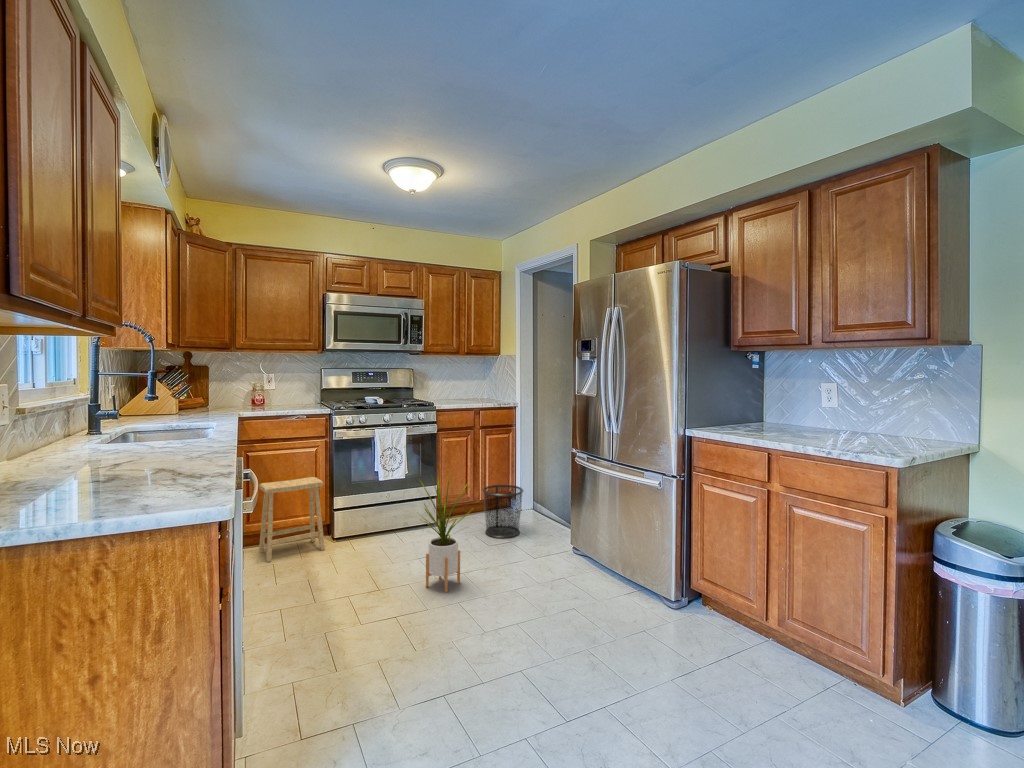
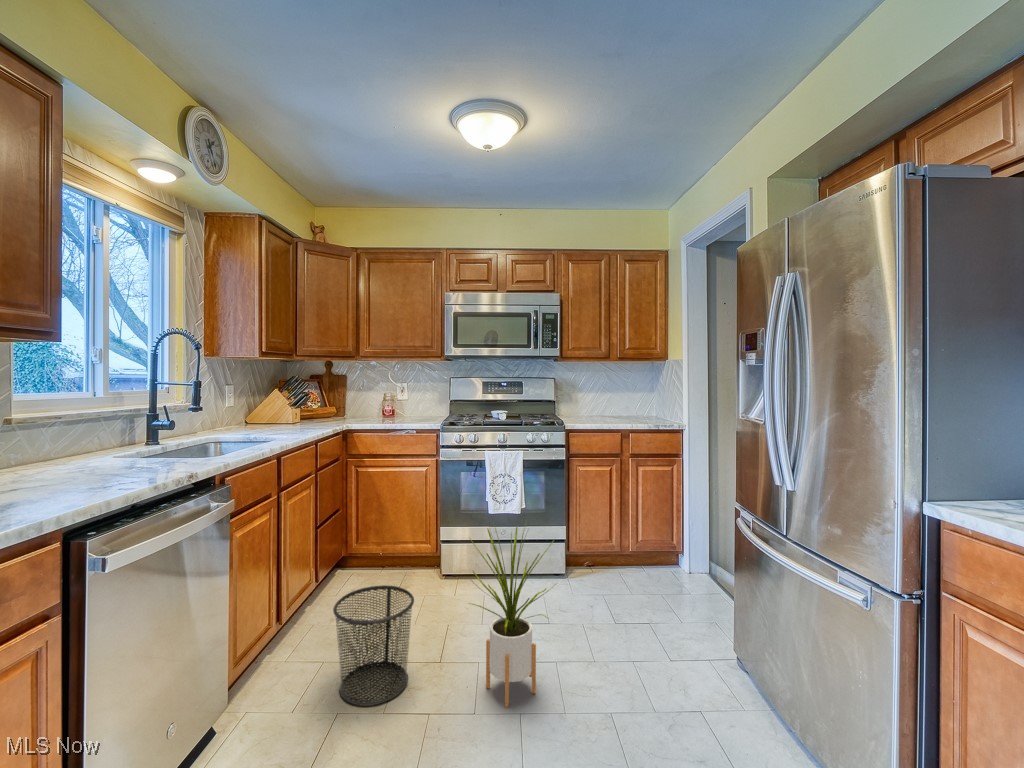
footstool: present [259,477,325,562] -> none [355,501,420,595]
waste bin: present [483,485,523,538] -> present [333,585,414,706]

